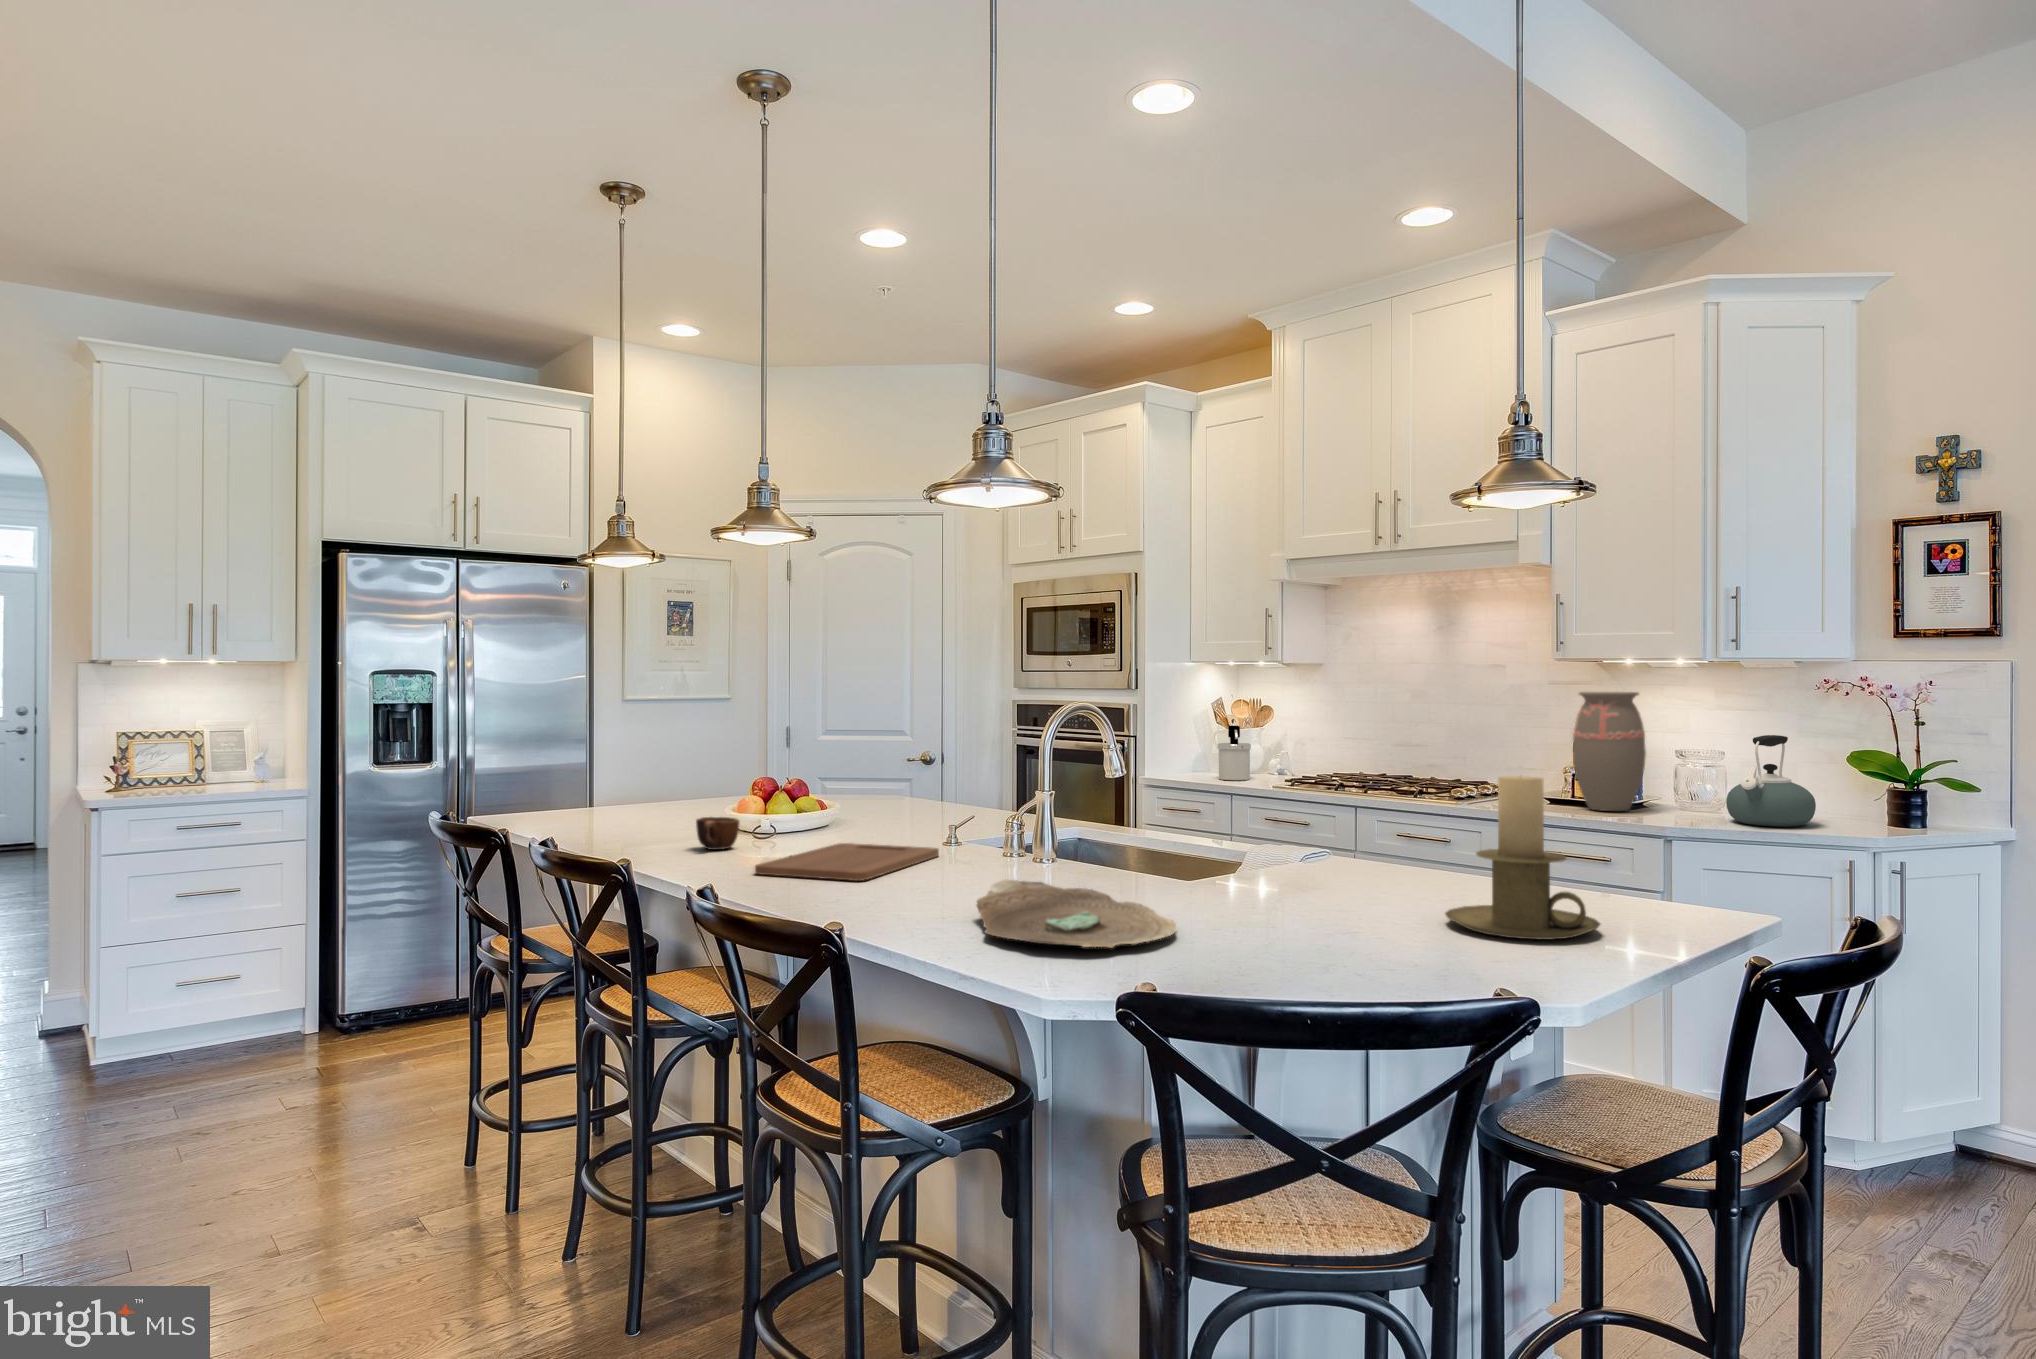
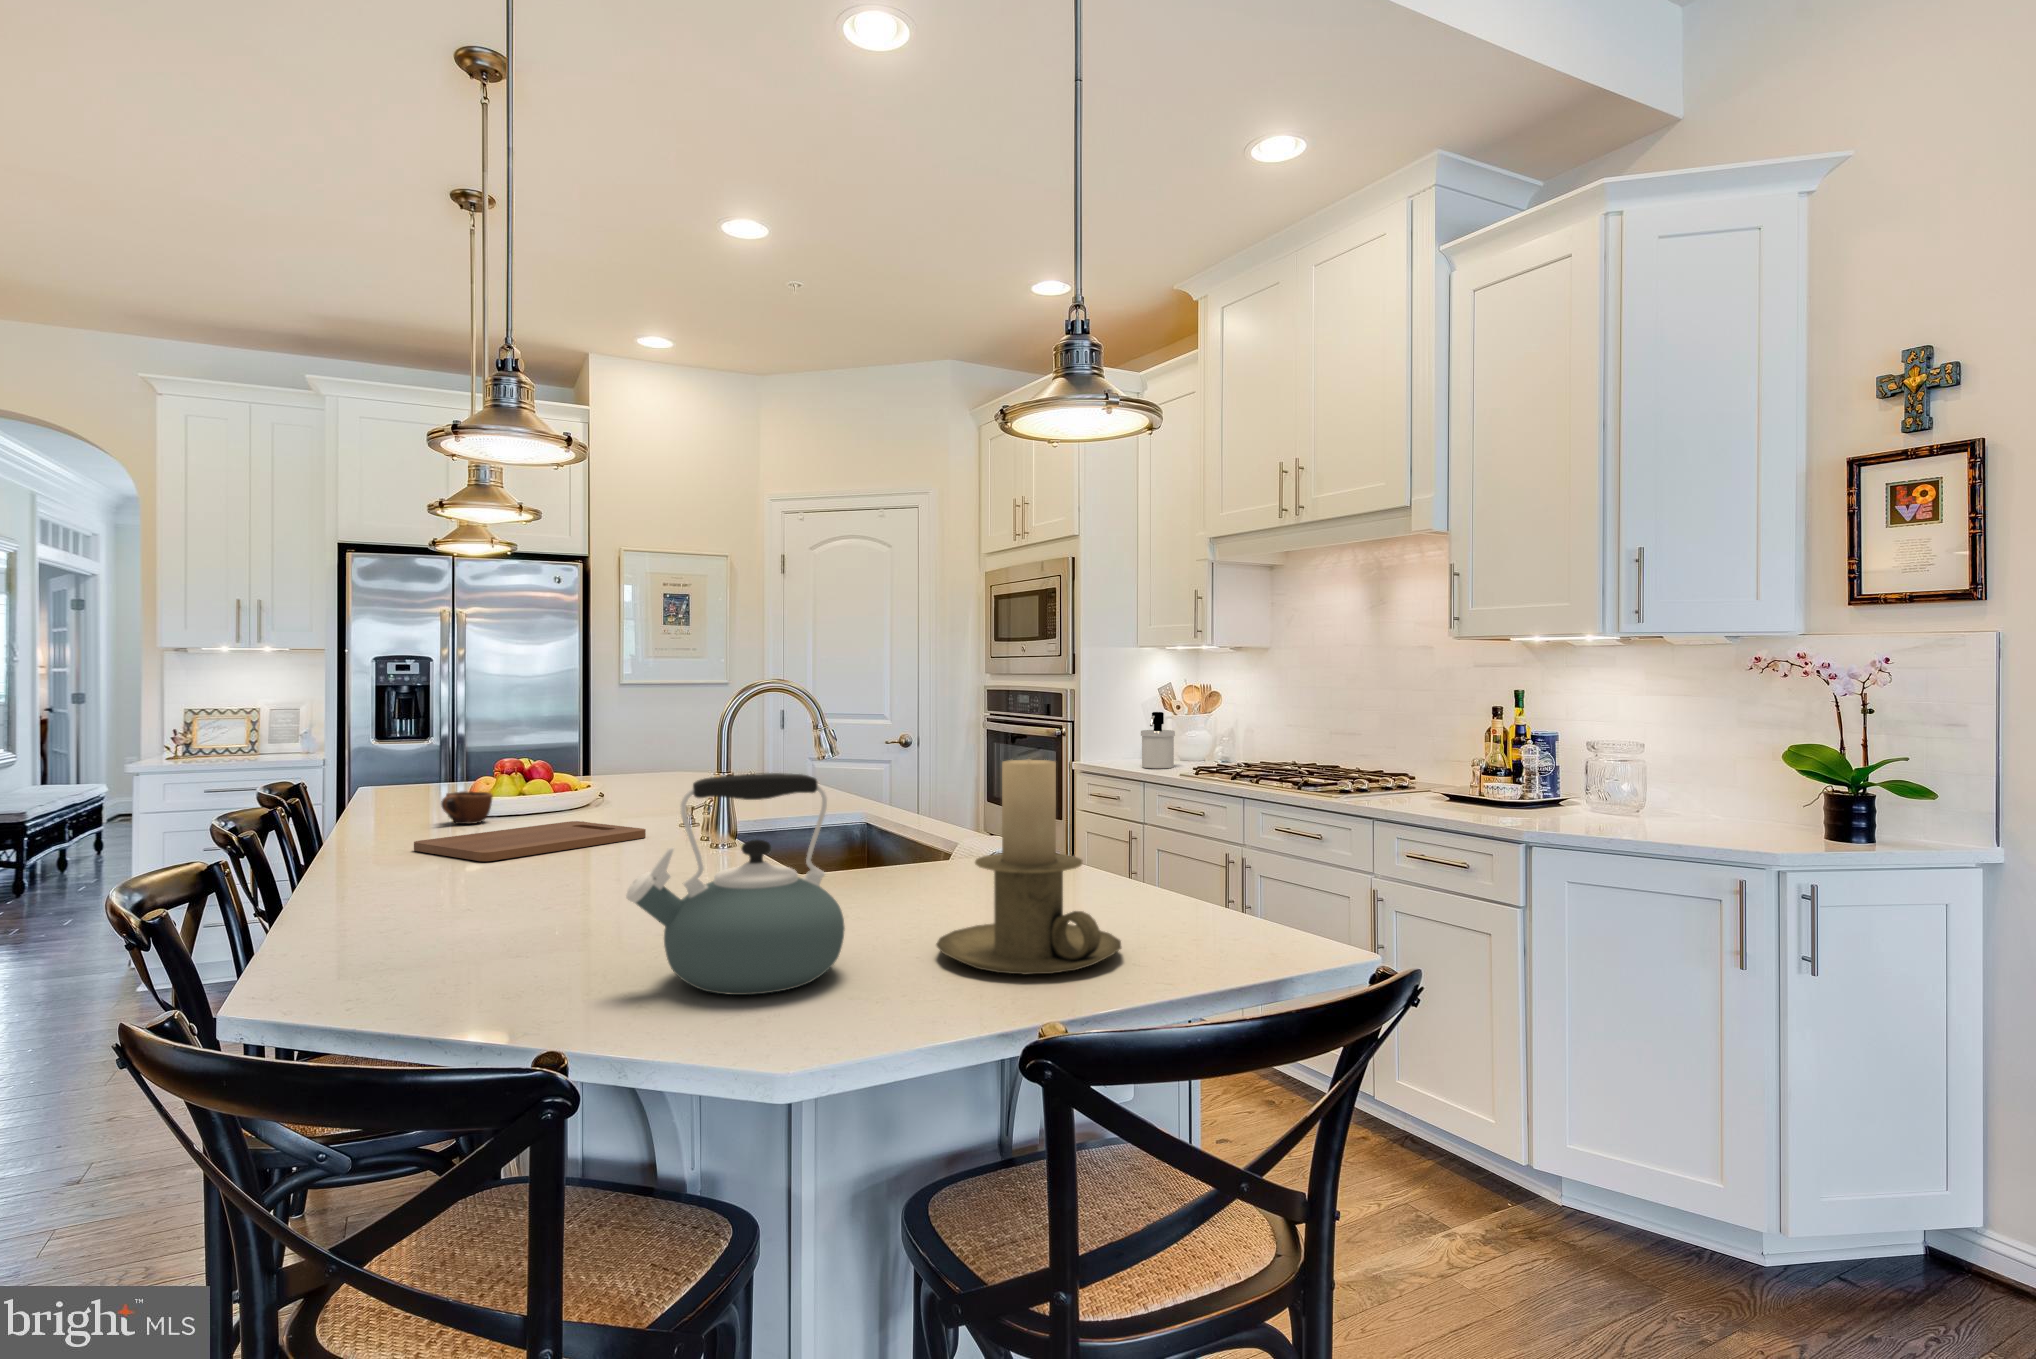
decorative vase: present [1573,692,1646,811] -> none [1461,673,1543,811]
kettle: present [1726,735,1816,827] -> present [626,773,845,995]
decorative bowl: present [977,880,1177,948] -> none [373,867,642,957]

